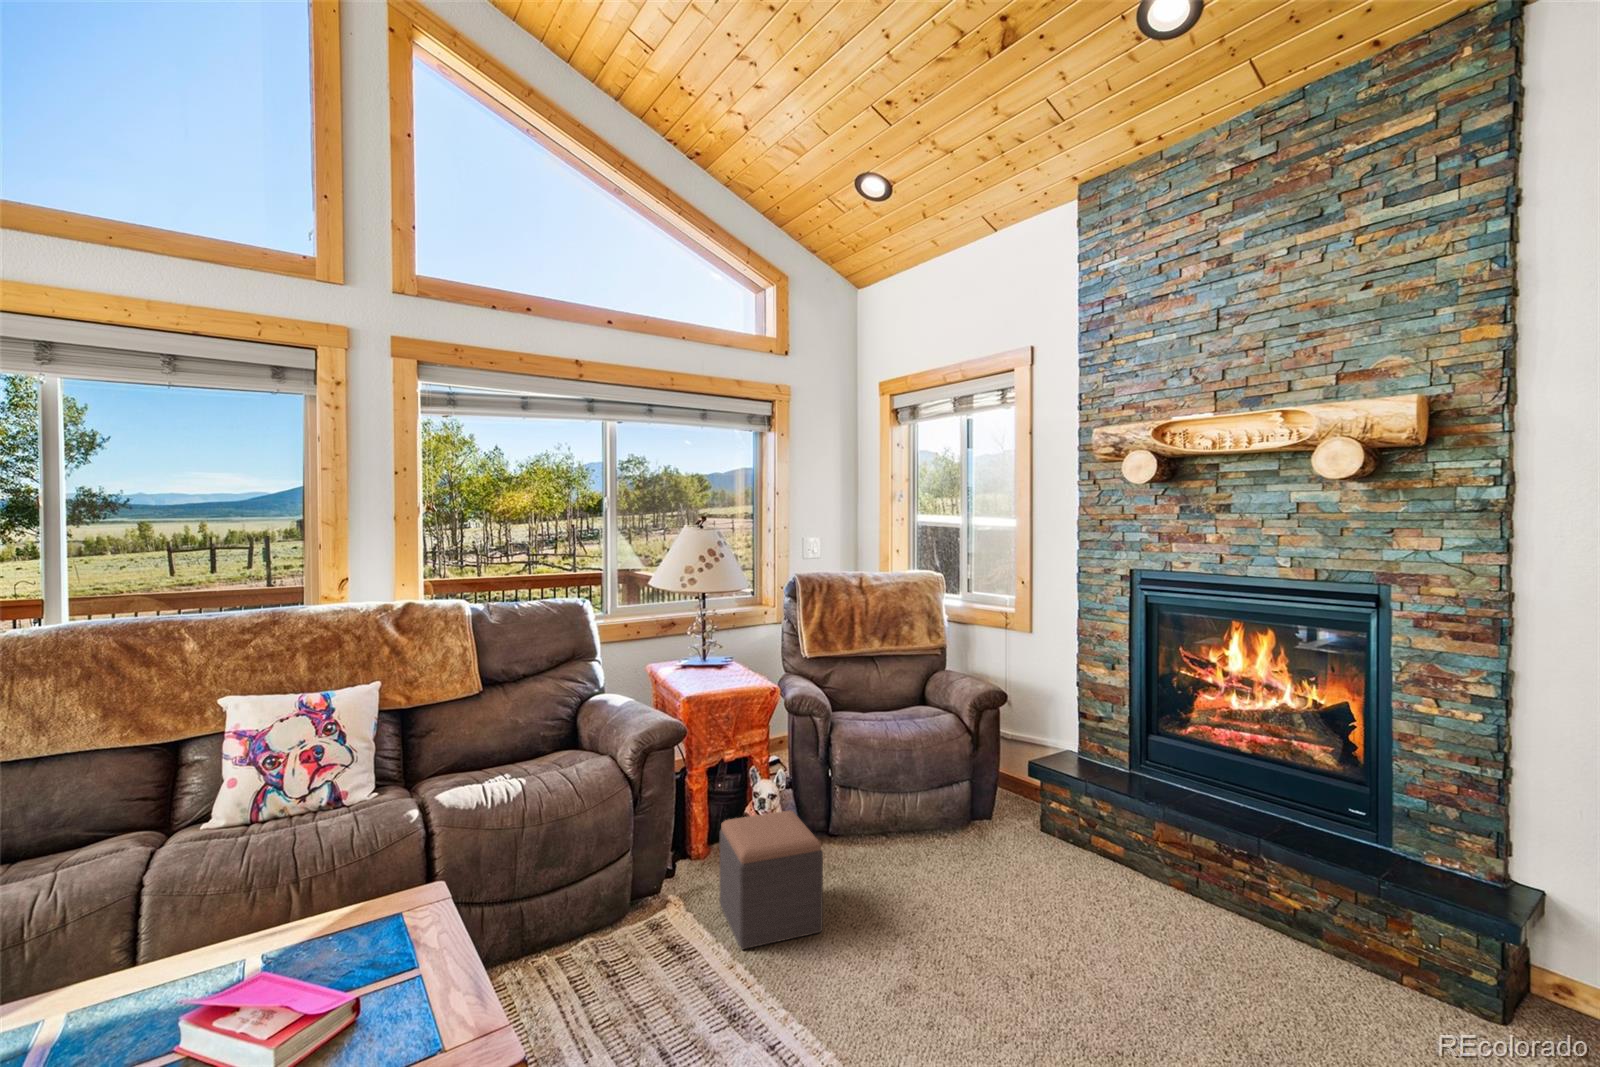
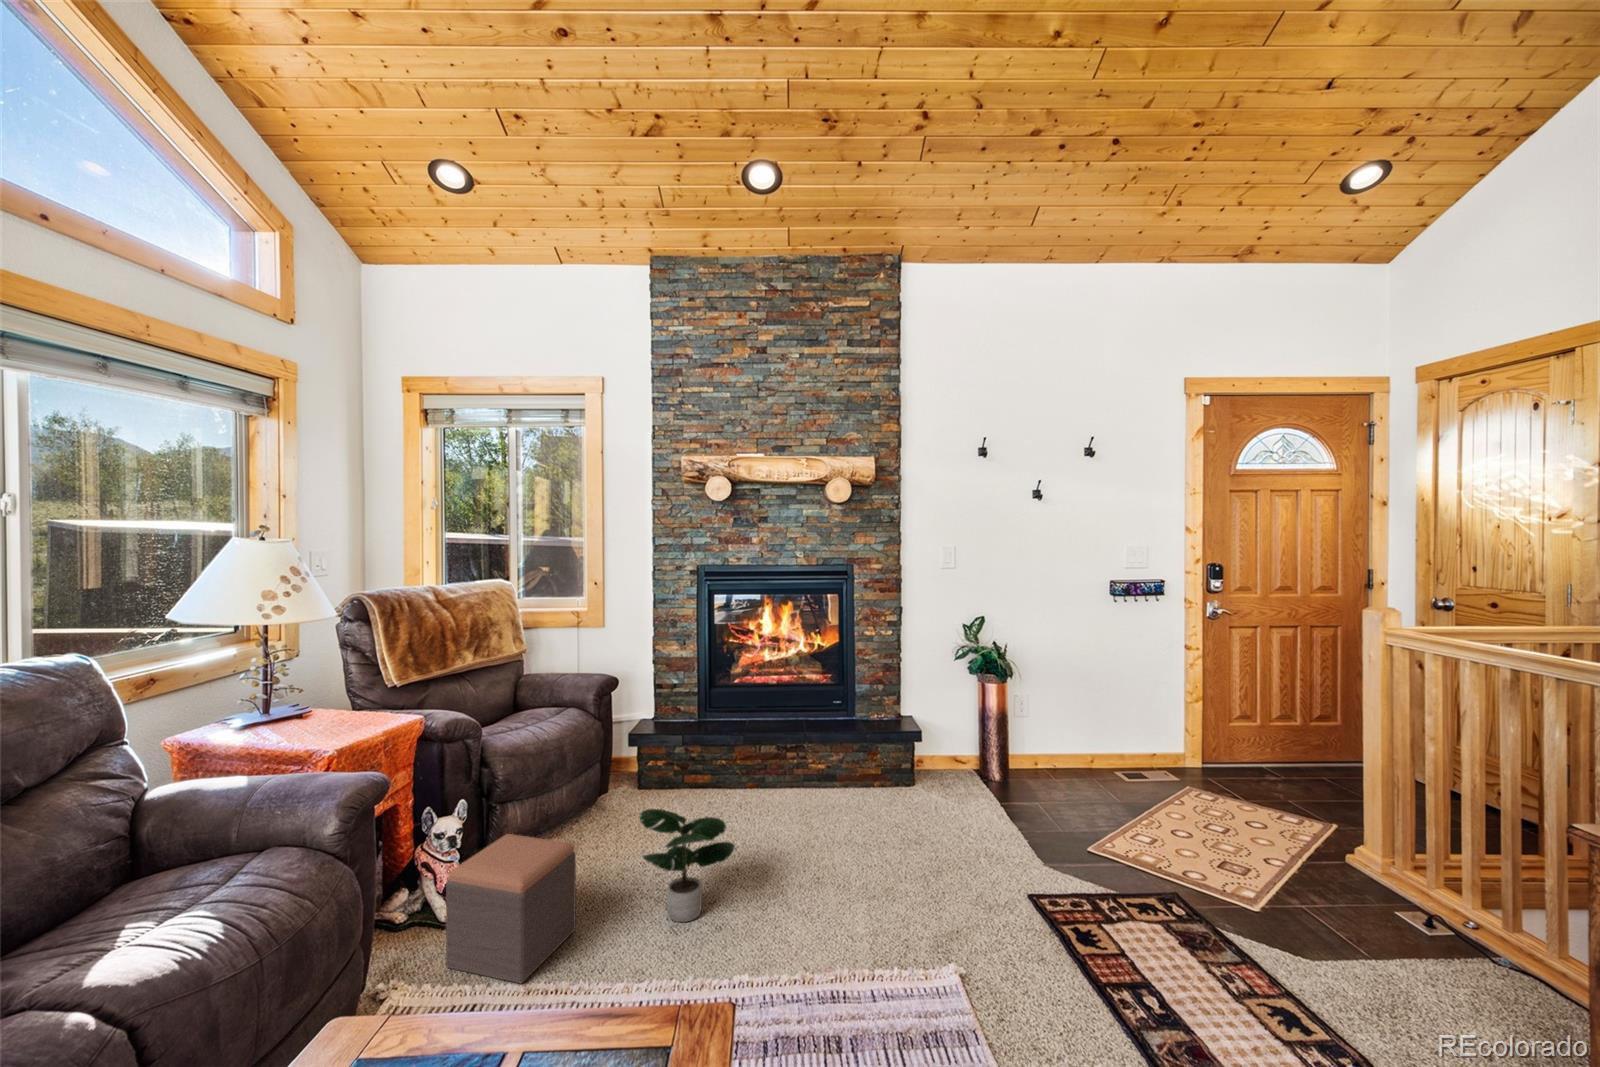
potted plant: none [869,838,988,990] -> present [639,809,735,922]

